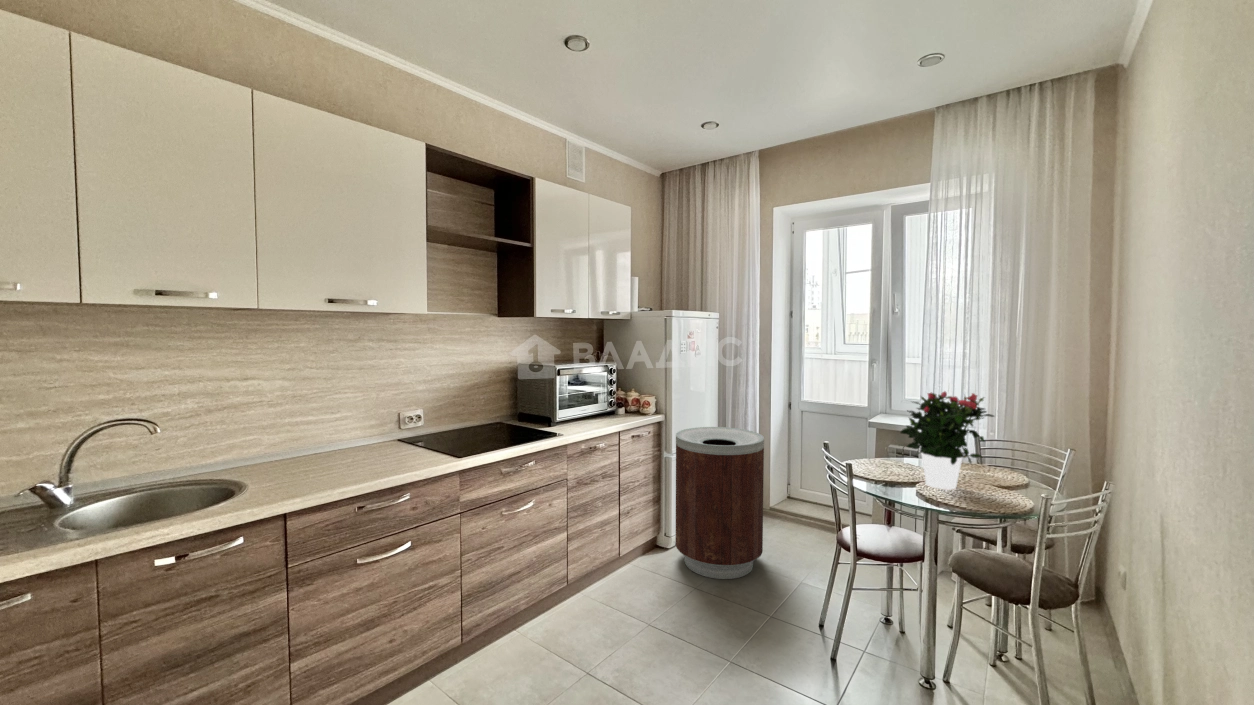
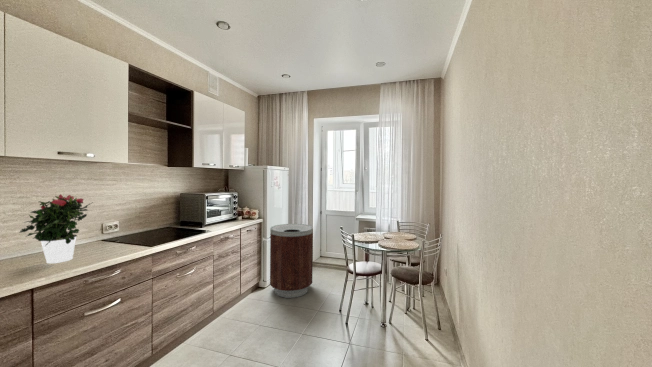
potted flower: present [900,392,994,490] -> present [20,195,90,263]

